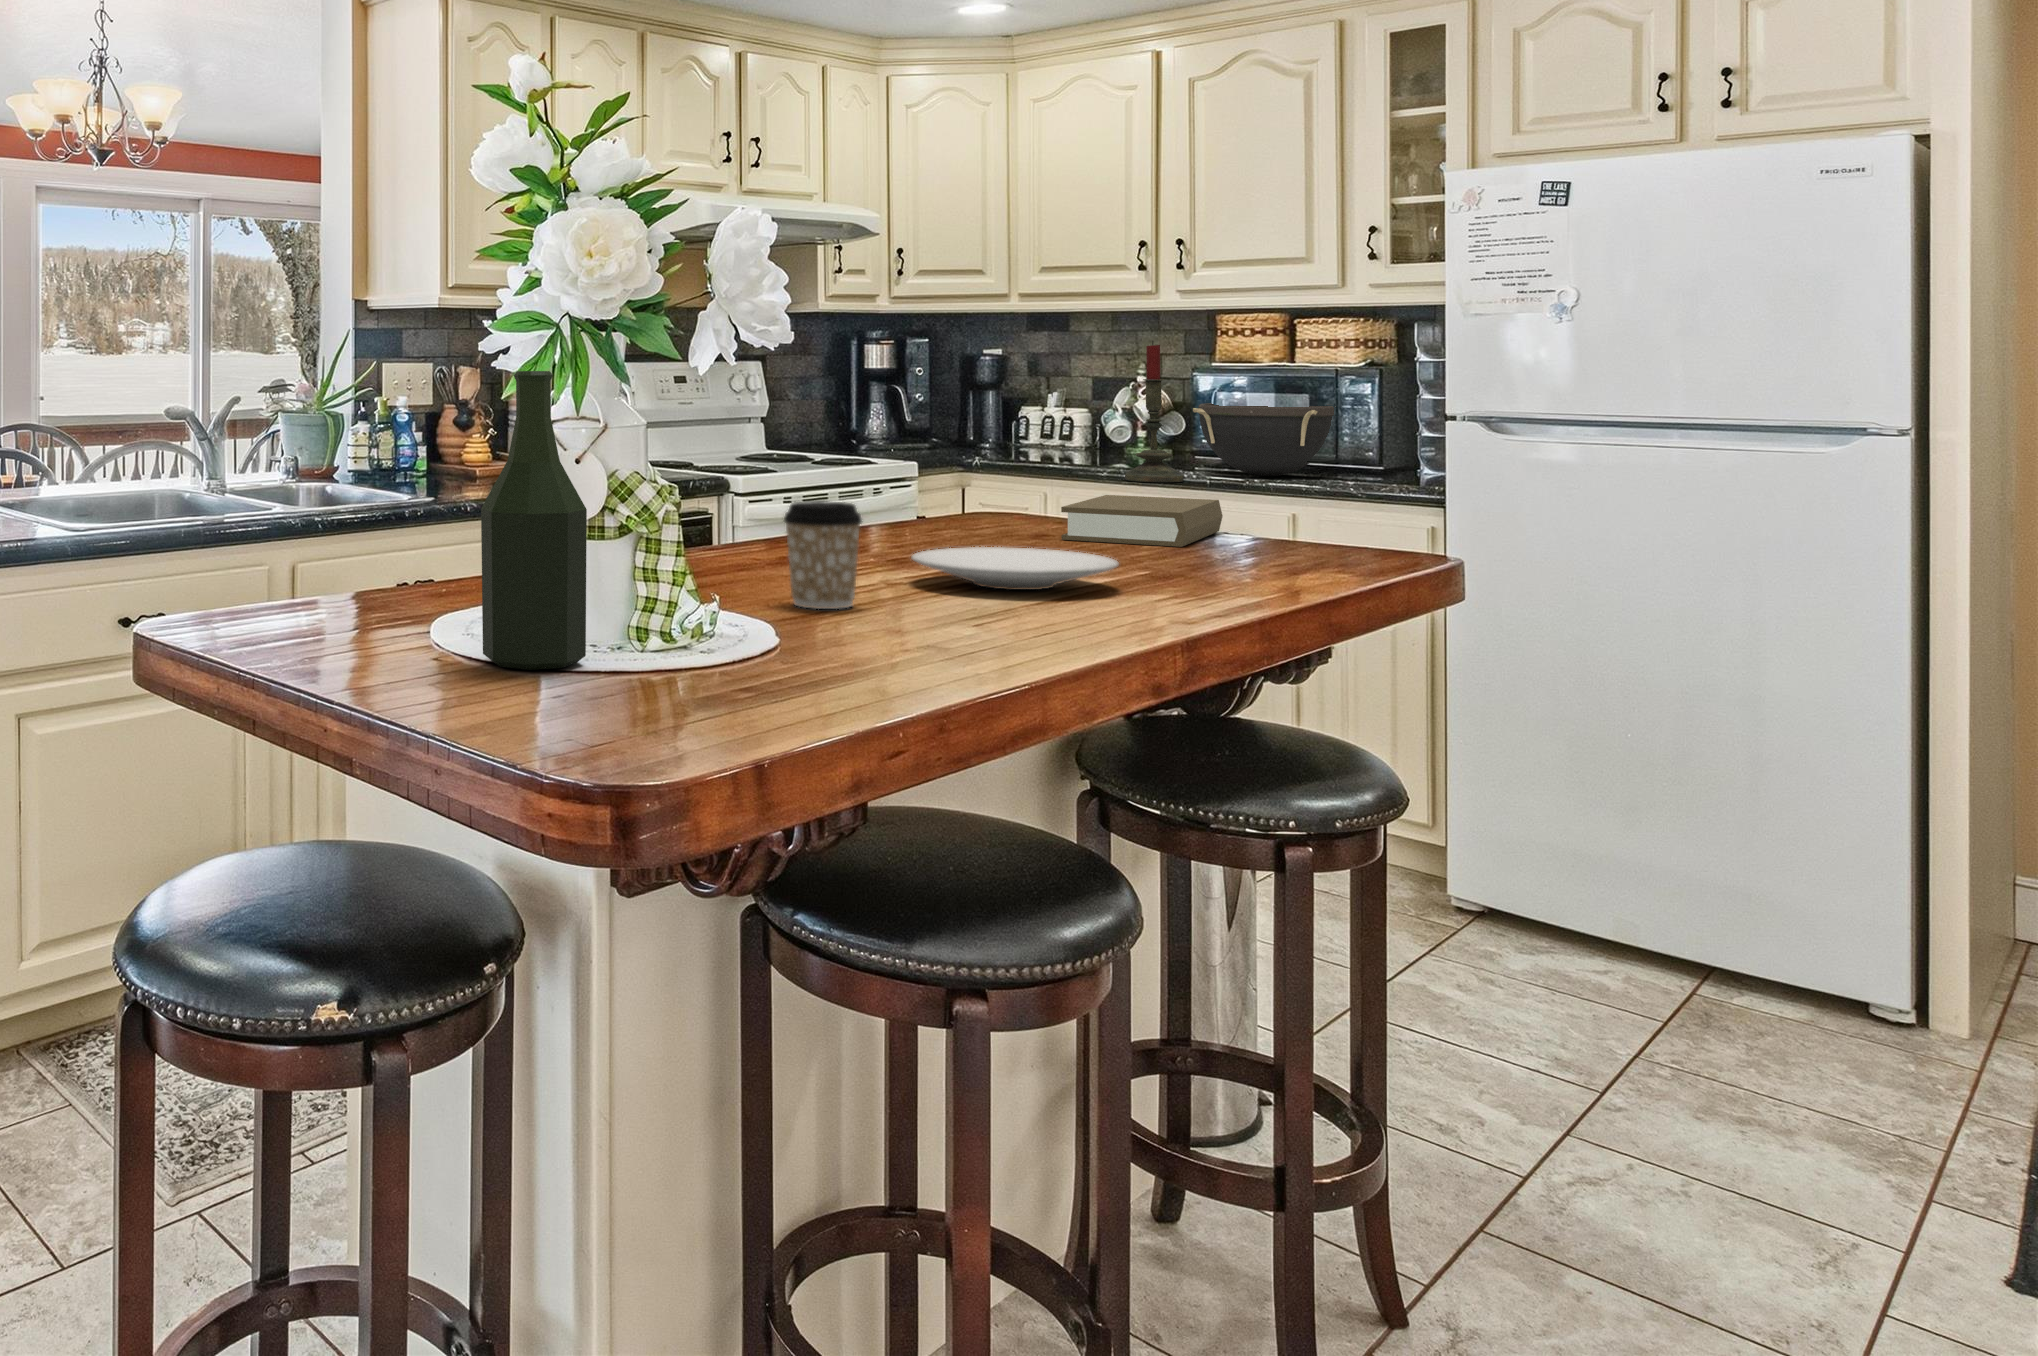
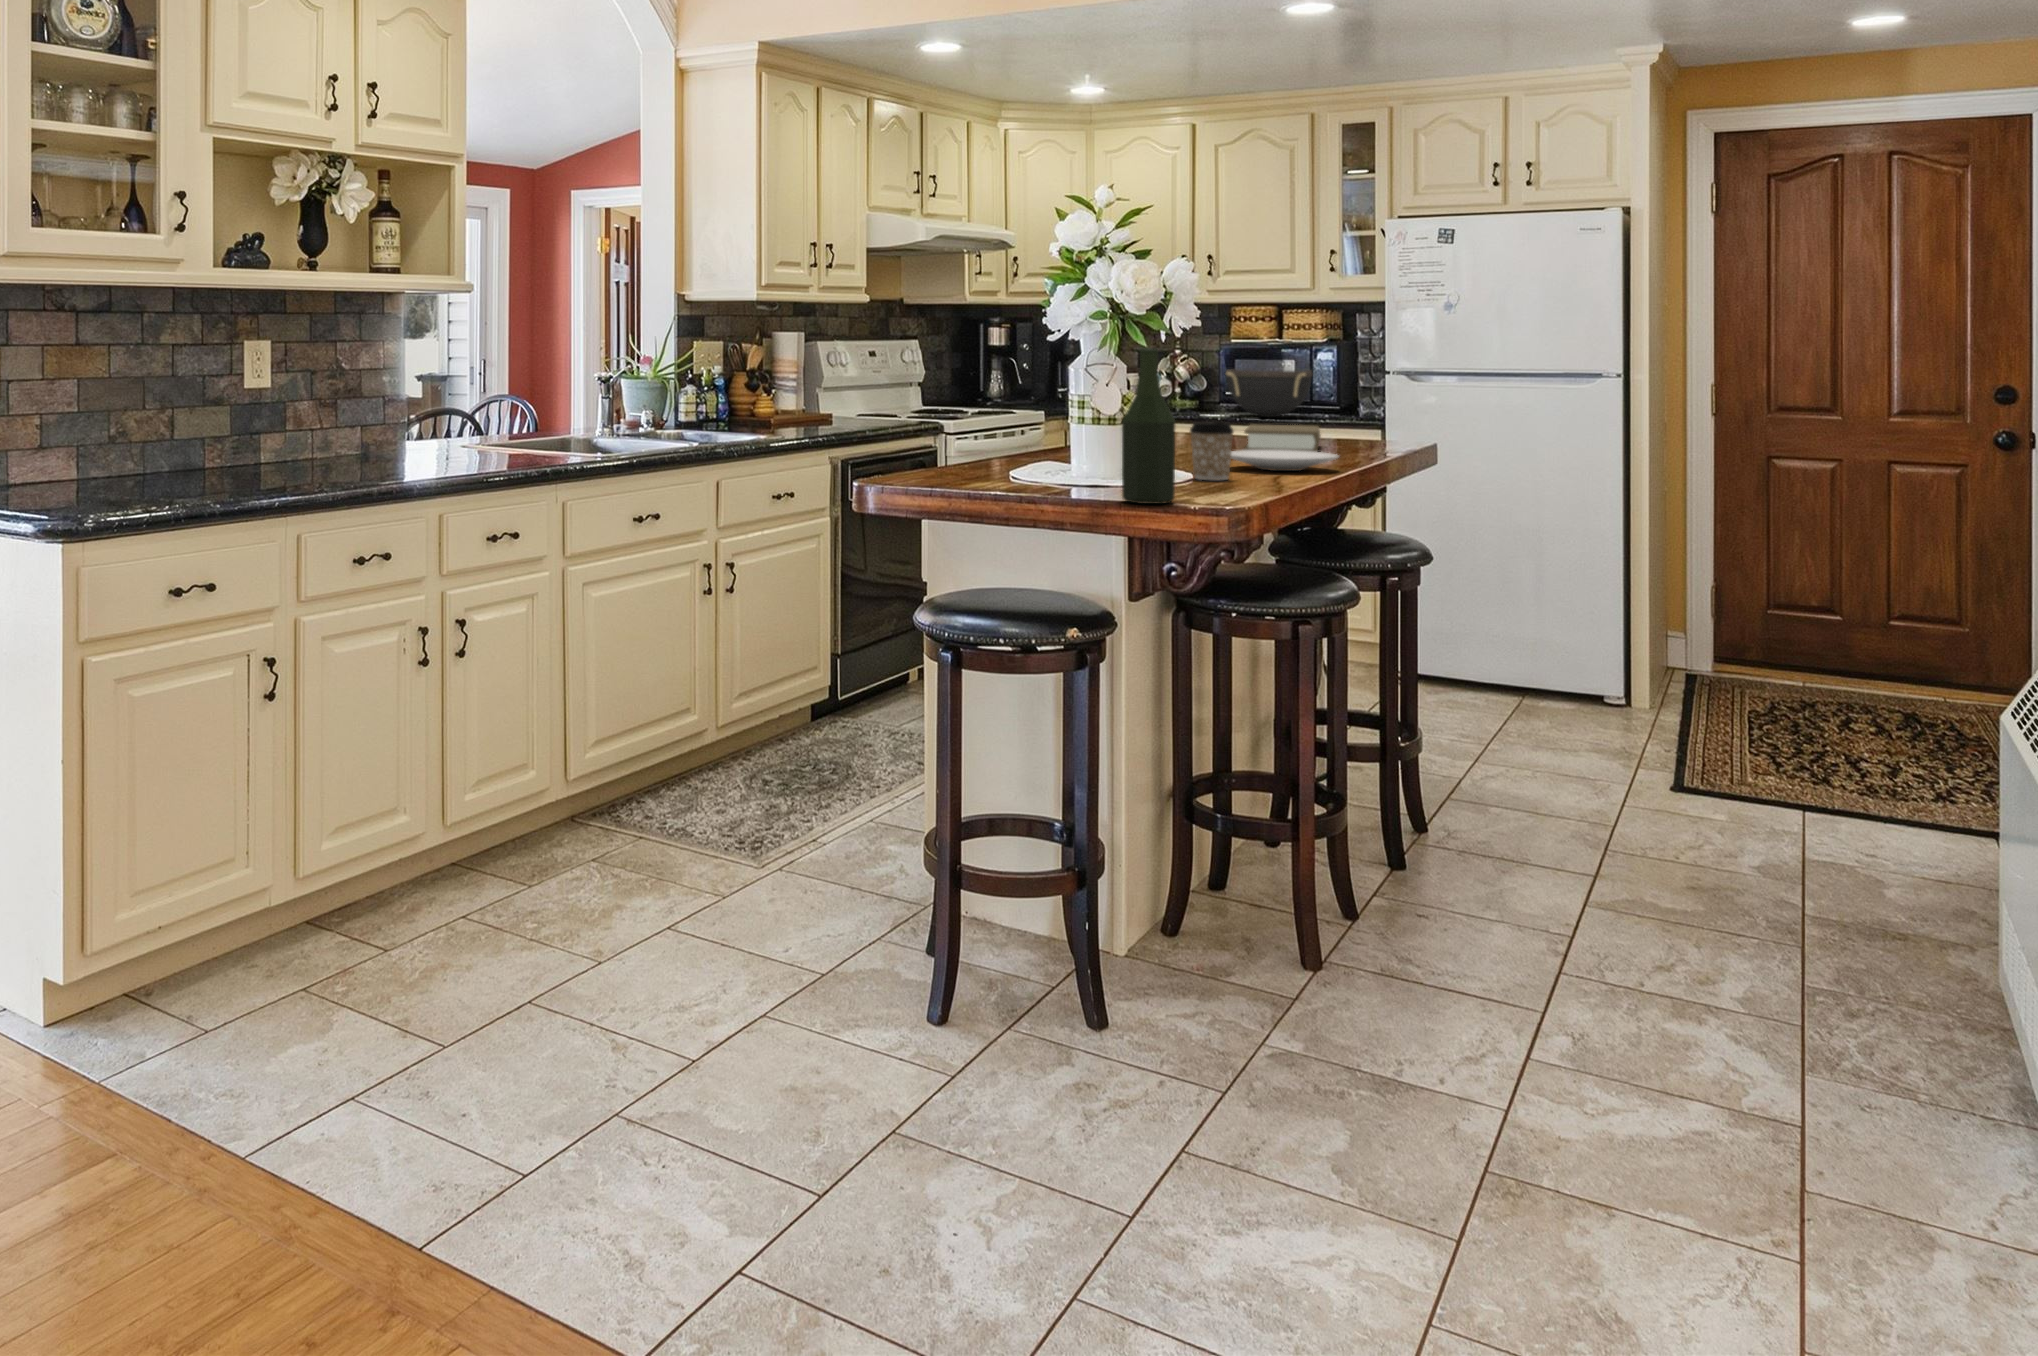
candle: present [1125,341,1184,482] -> none [1190,327,1227,422]

